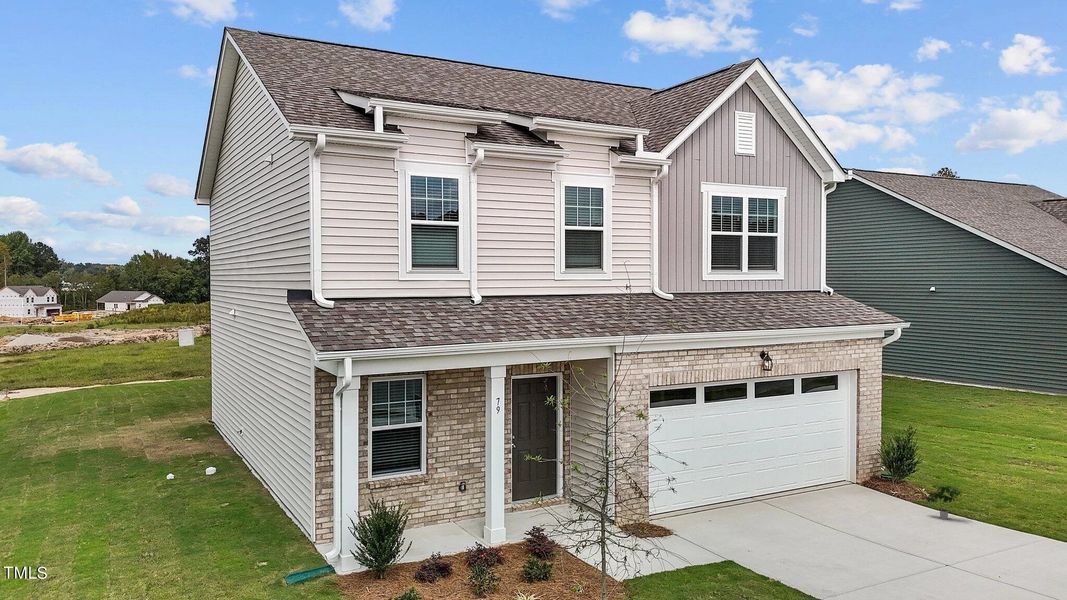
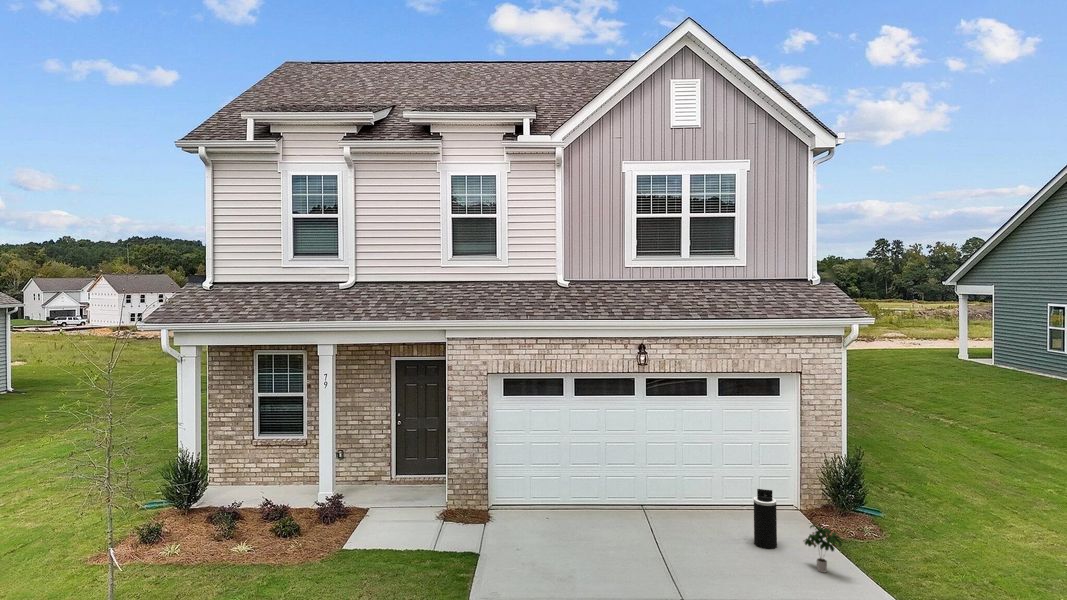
trash can: none [874,465,894,512] -> present [754,489,777,549]

